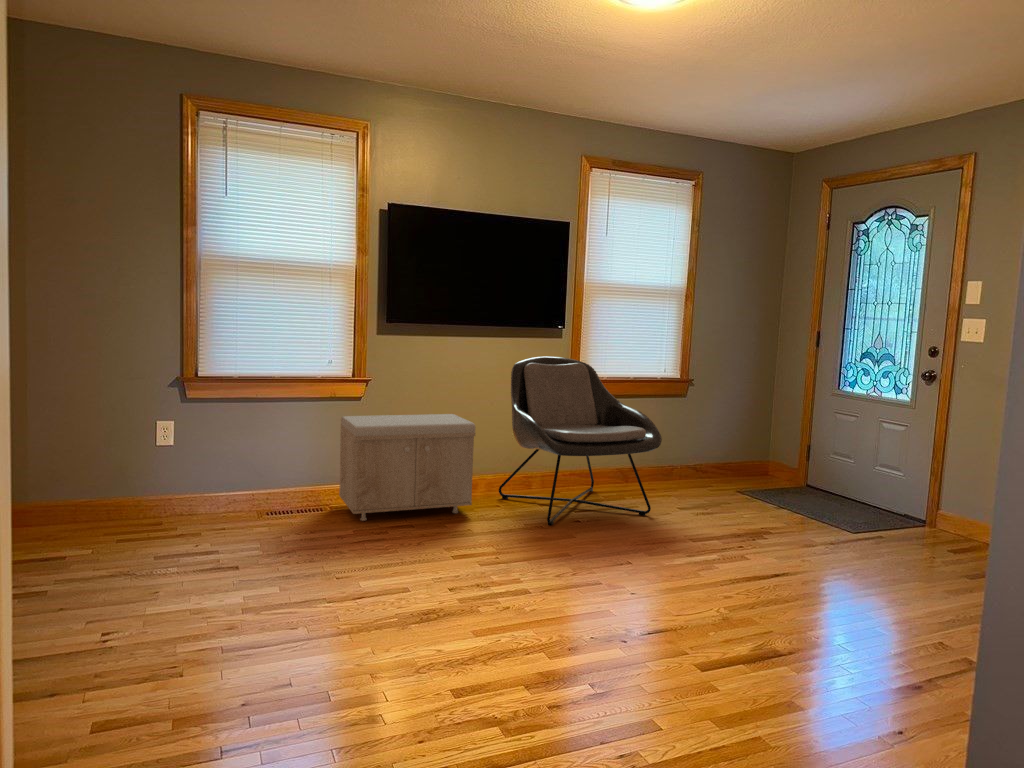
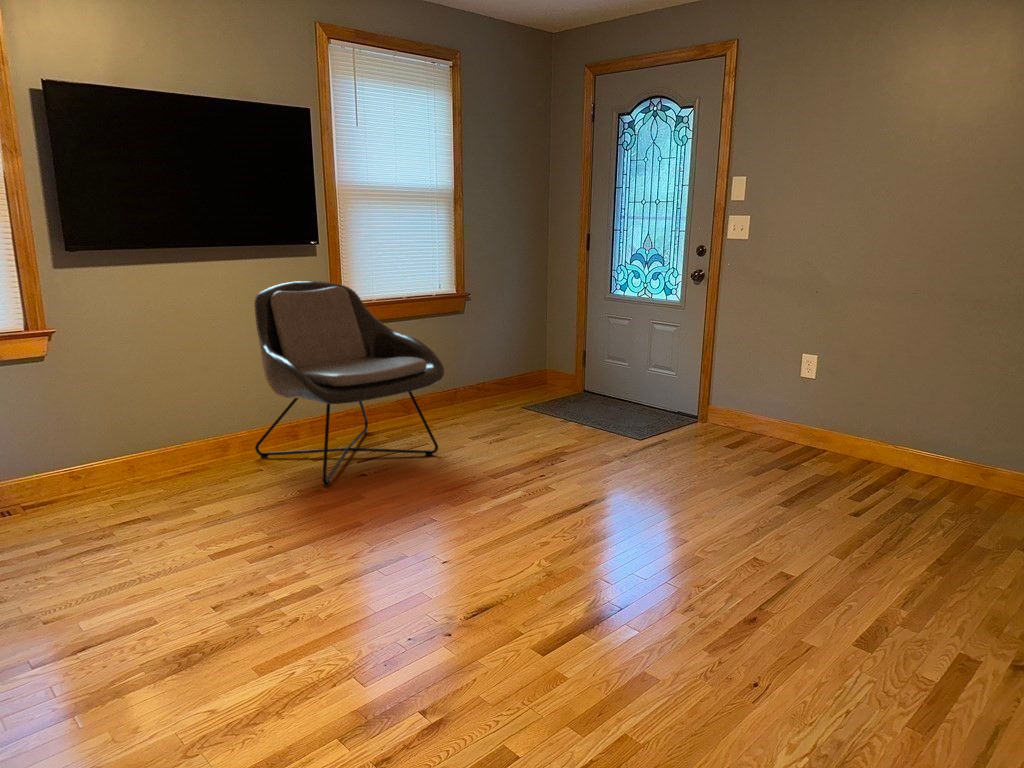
storage bench: present [339,414,476,521] -> none [20,364,224,521]

